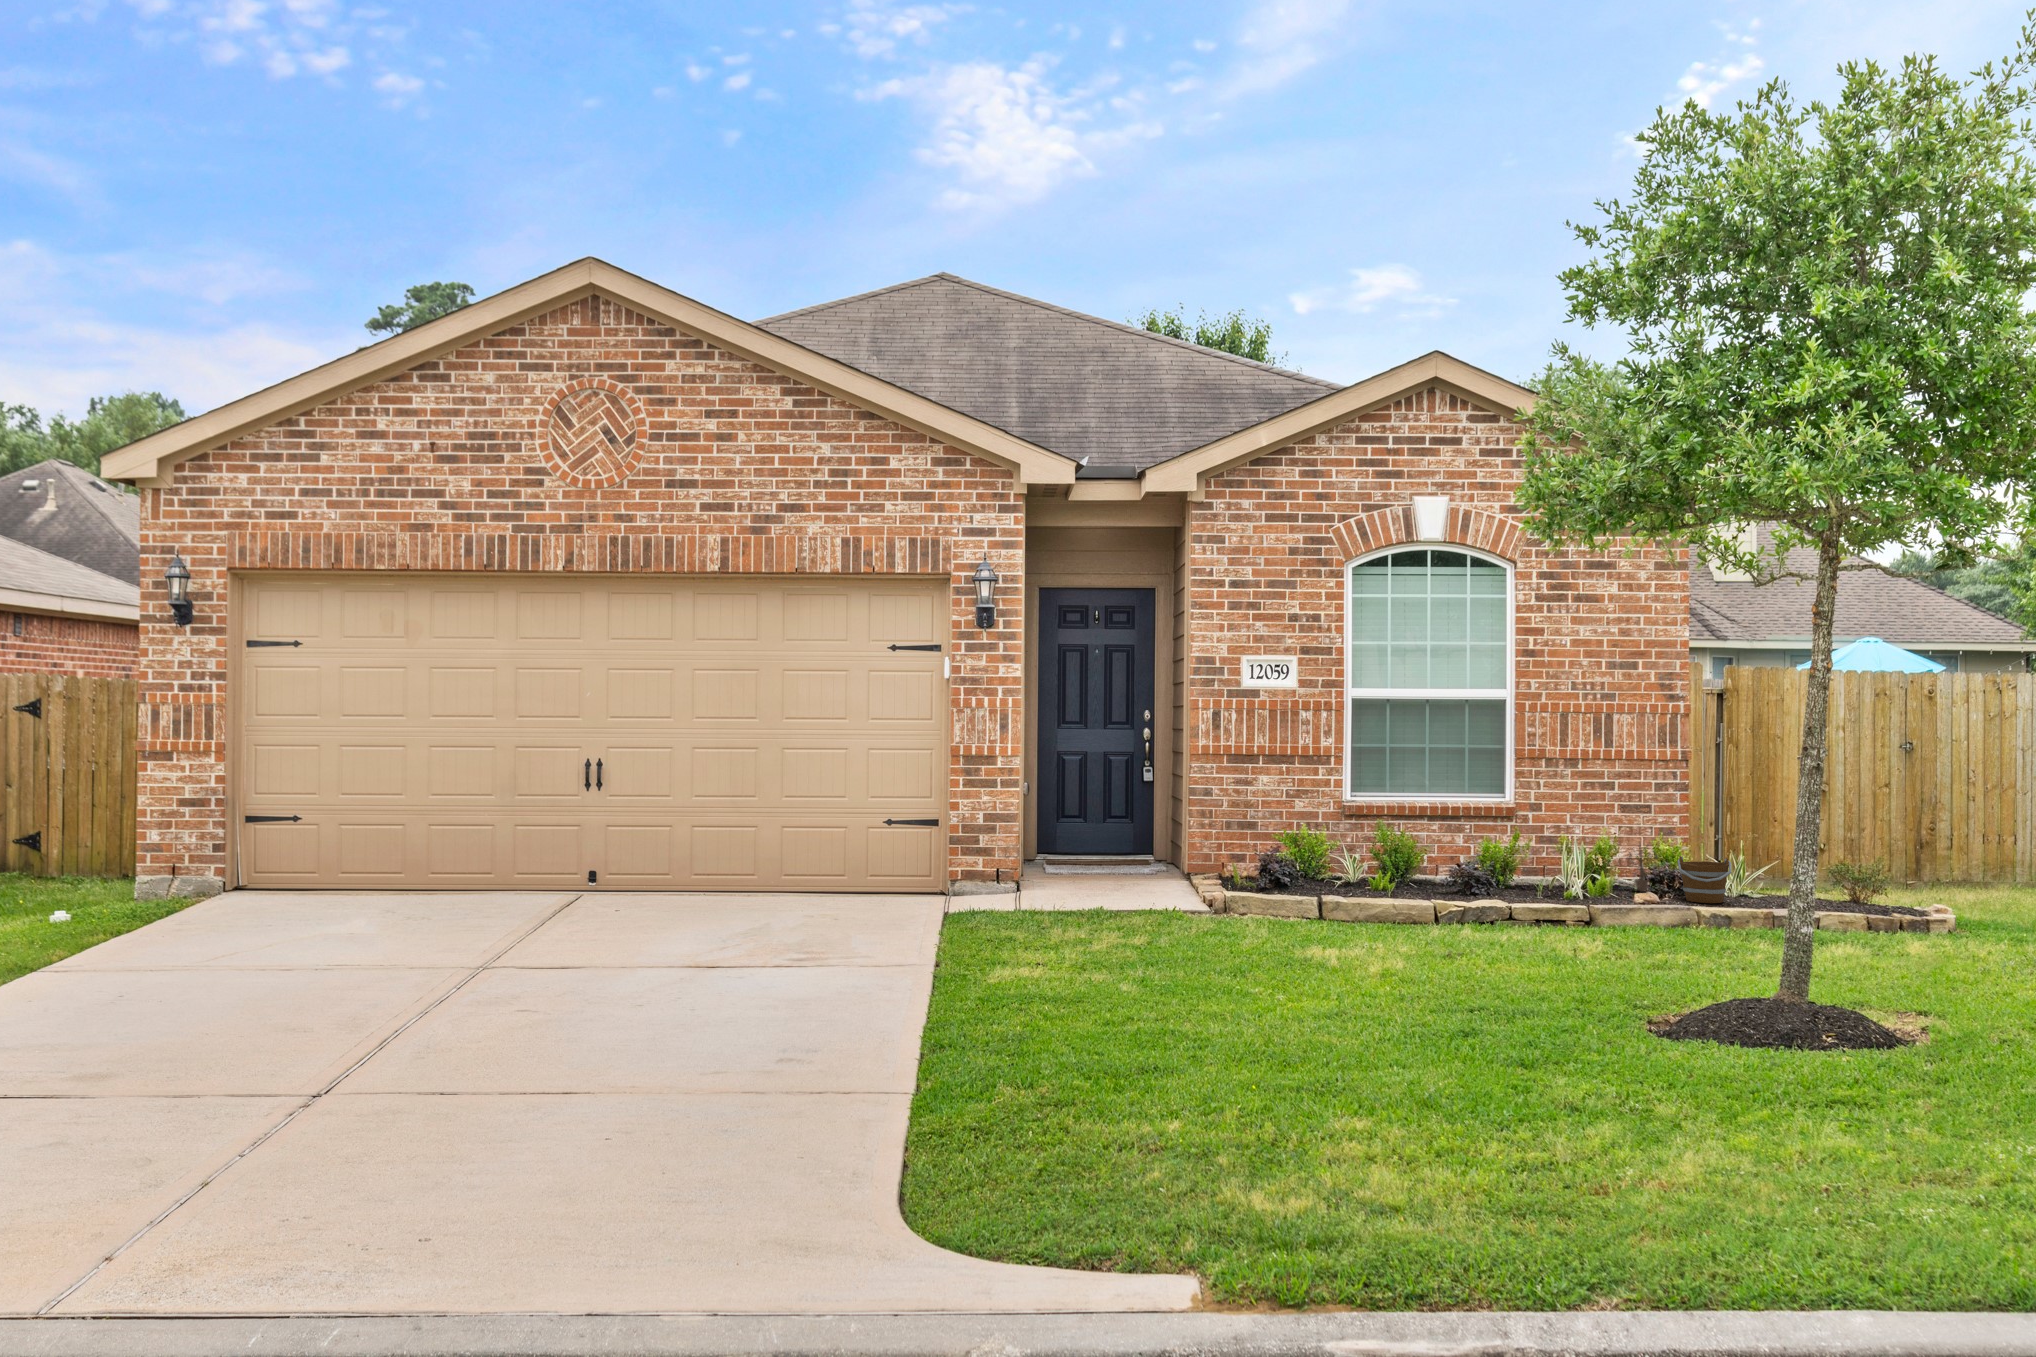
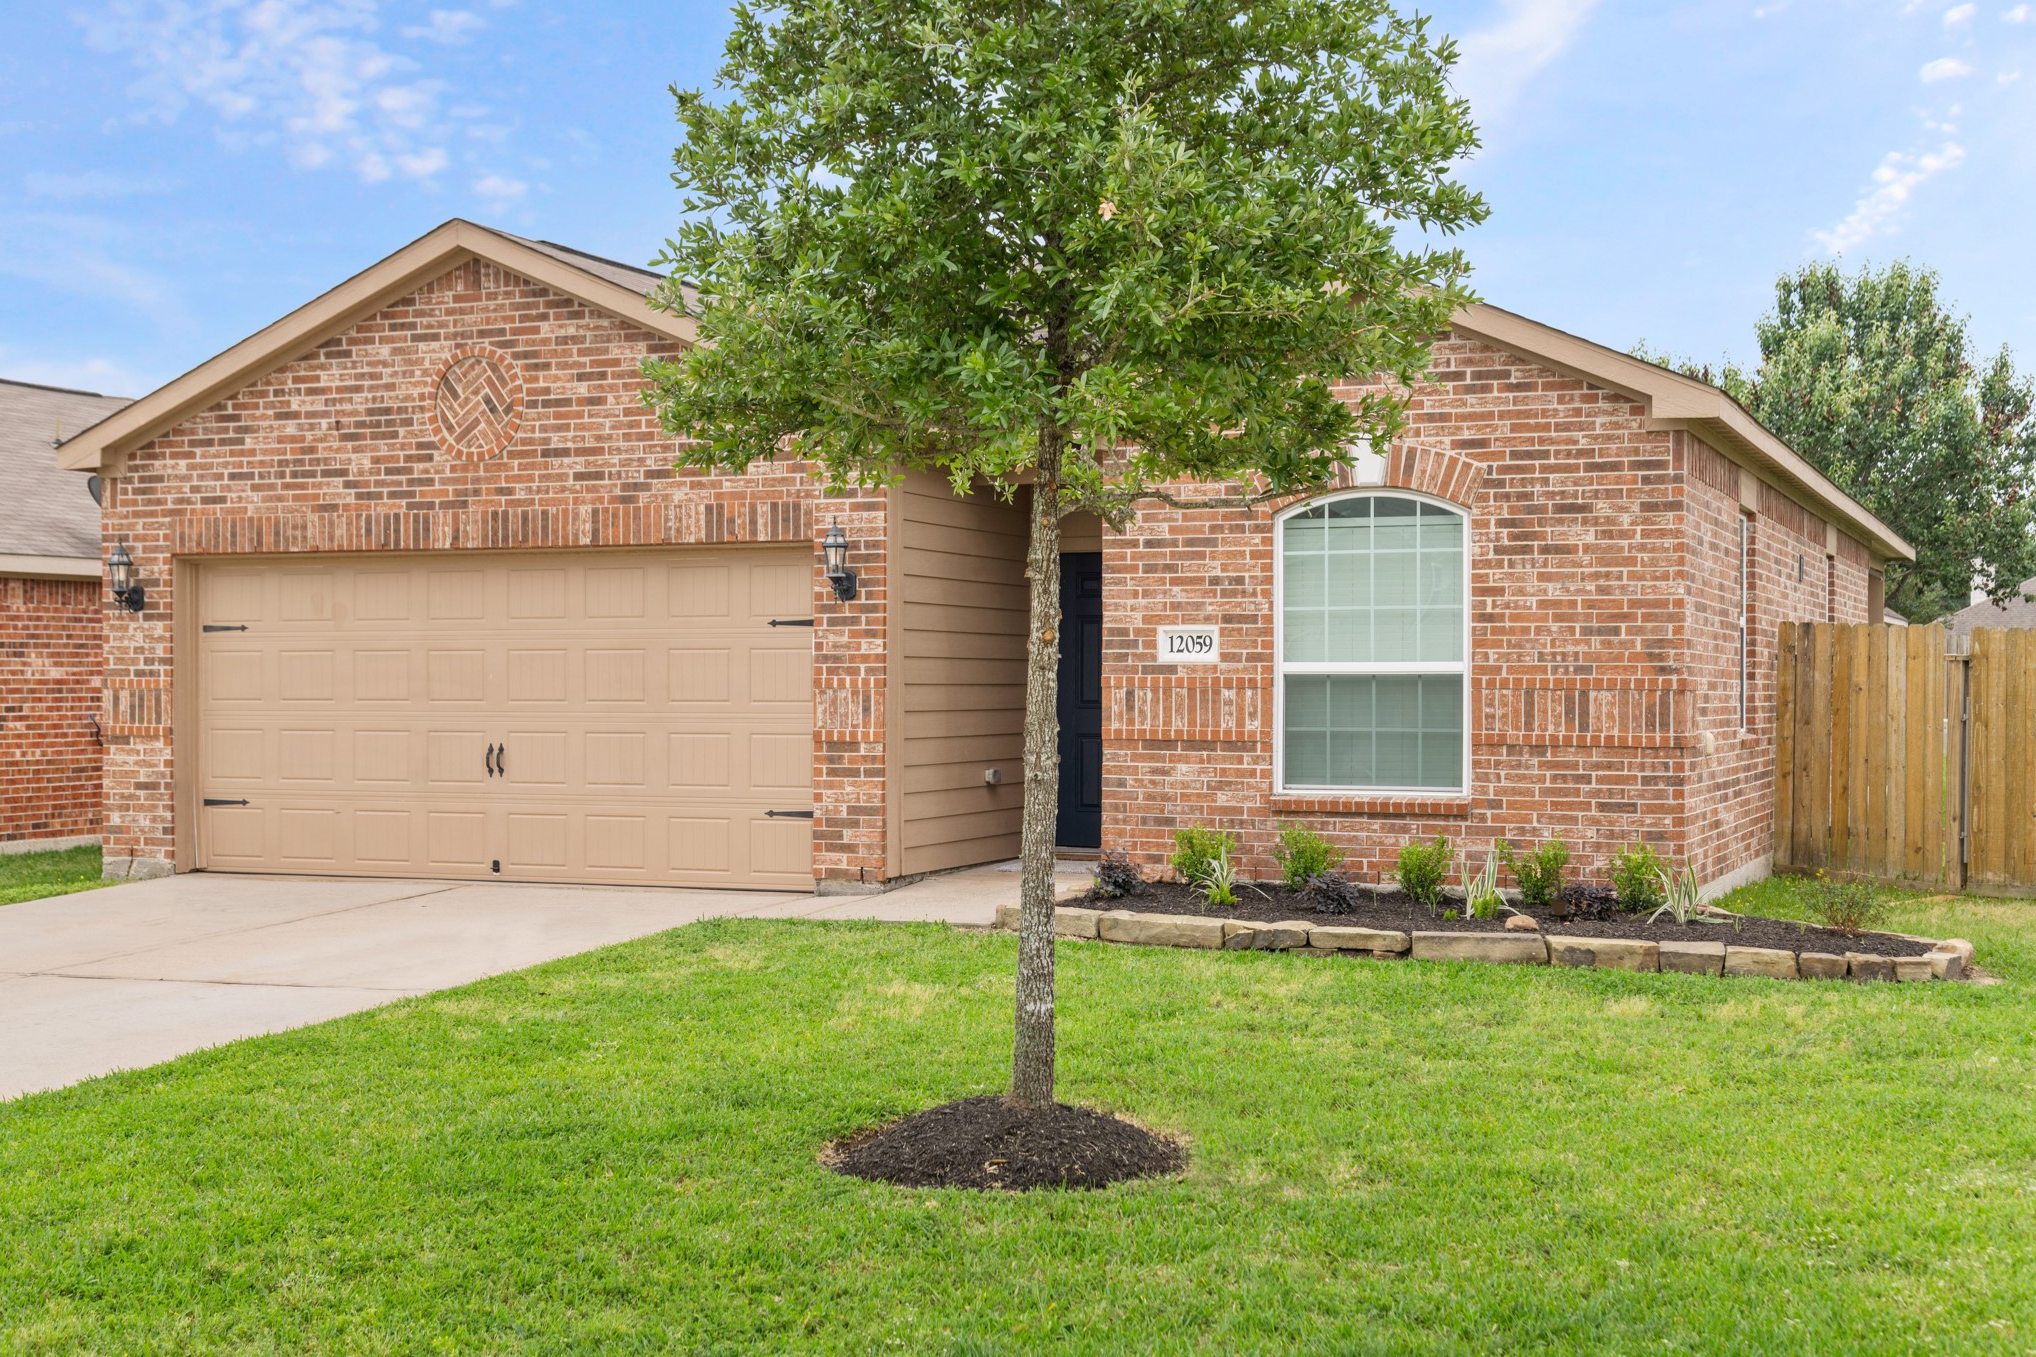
bucket: present [1678,856,1731,903] -> none [1577,873,1641,933]

